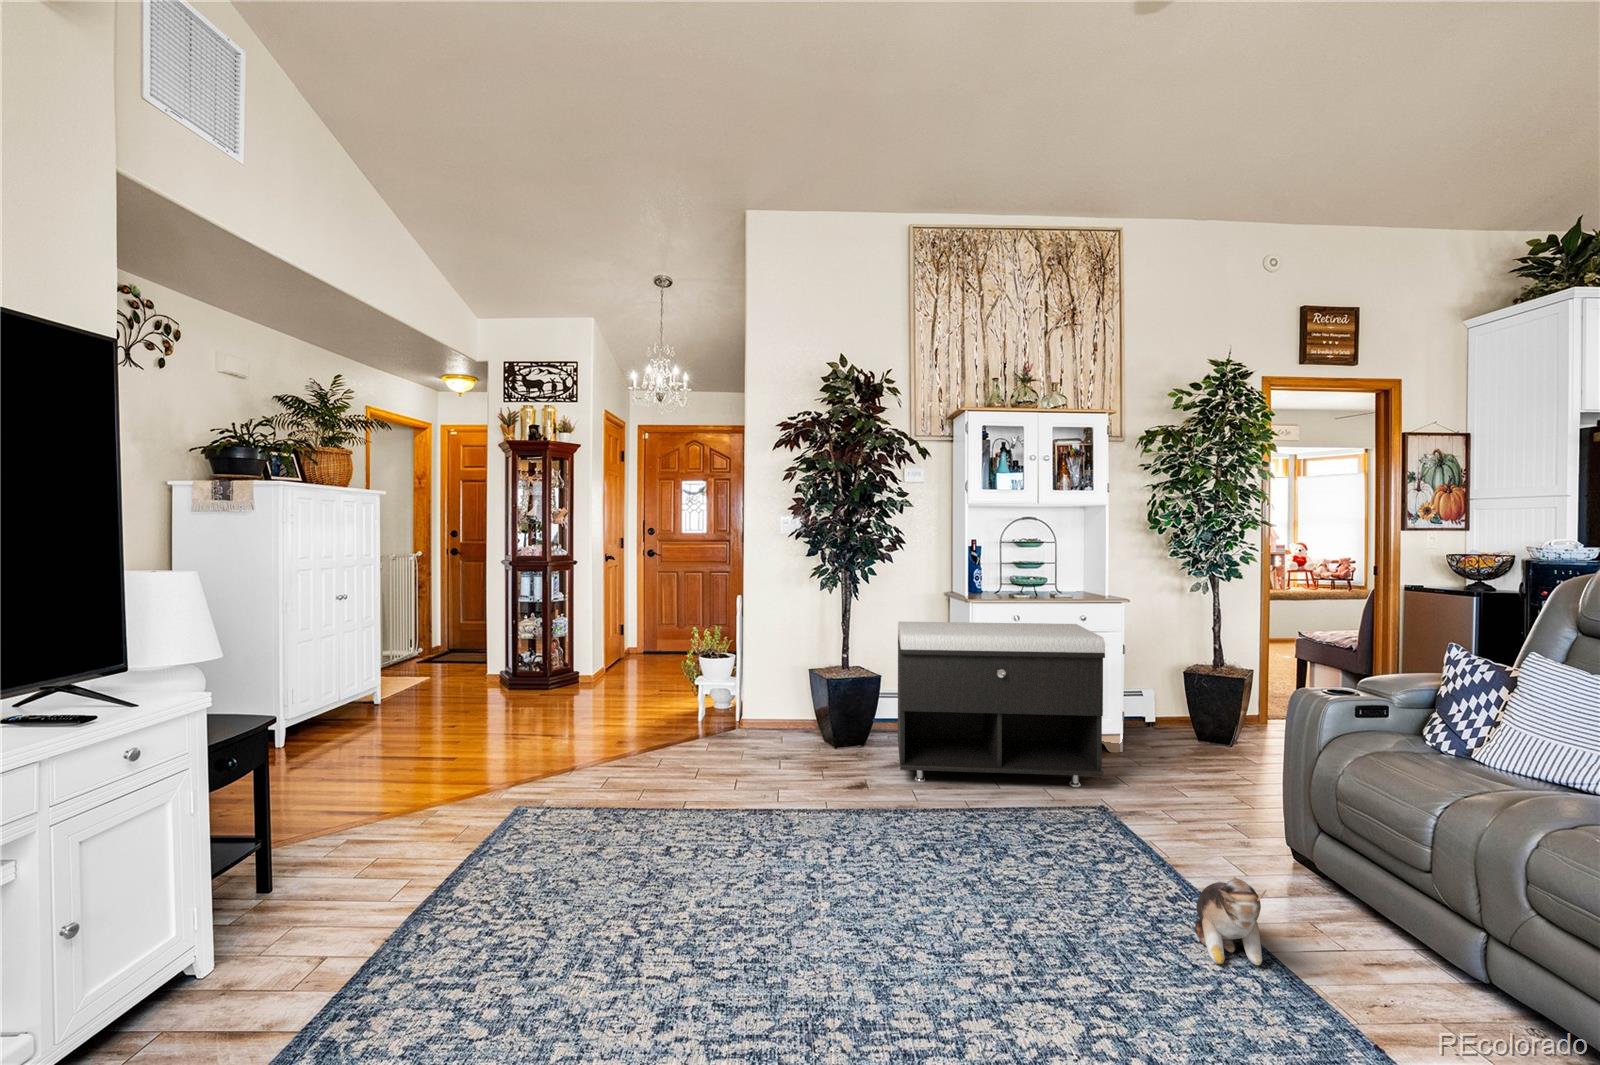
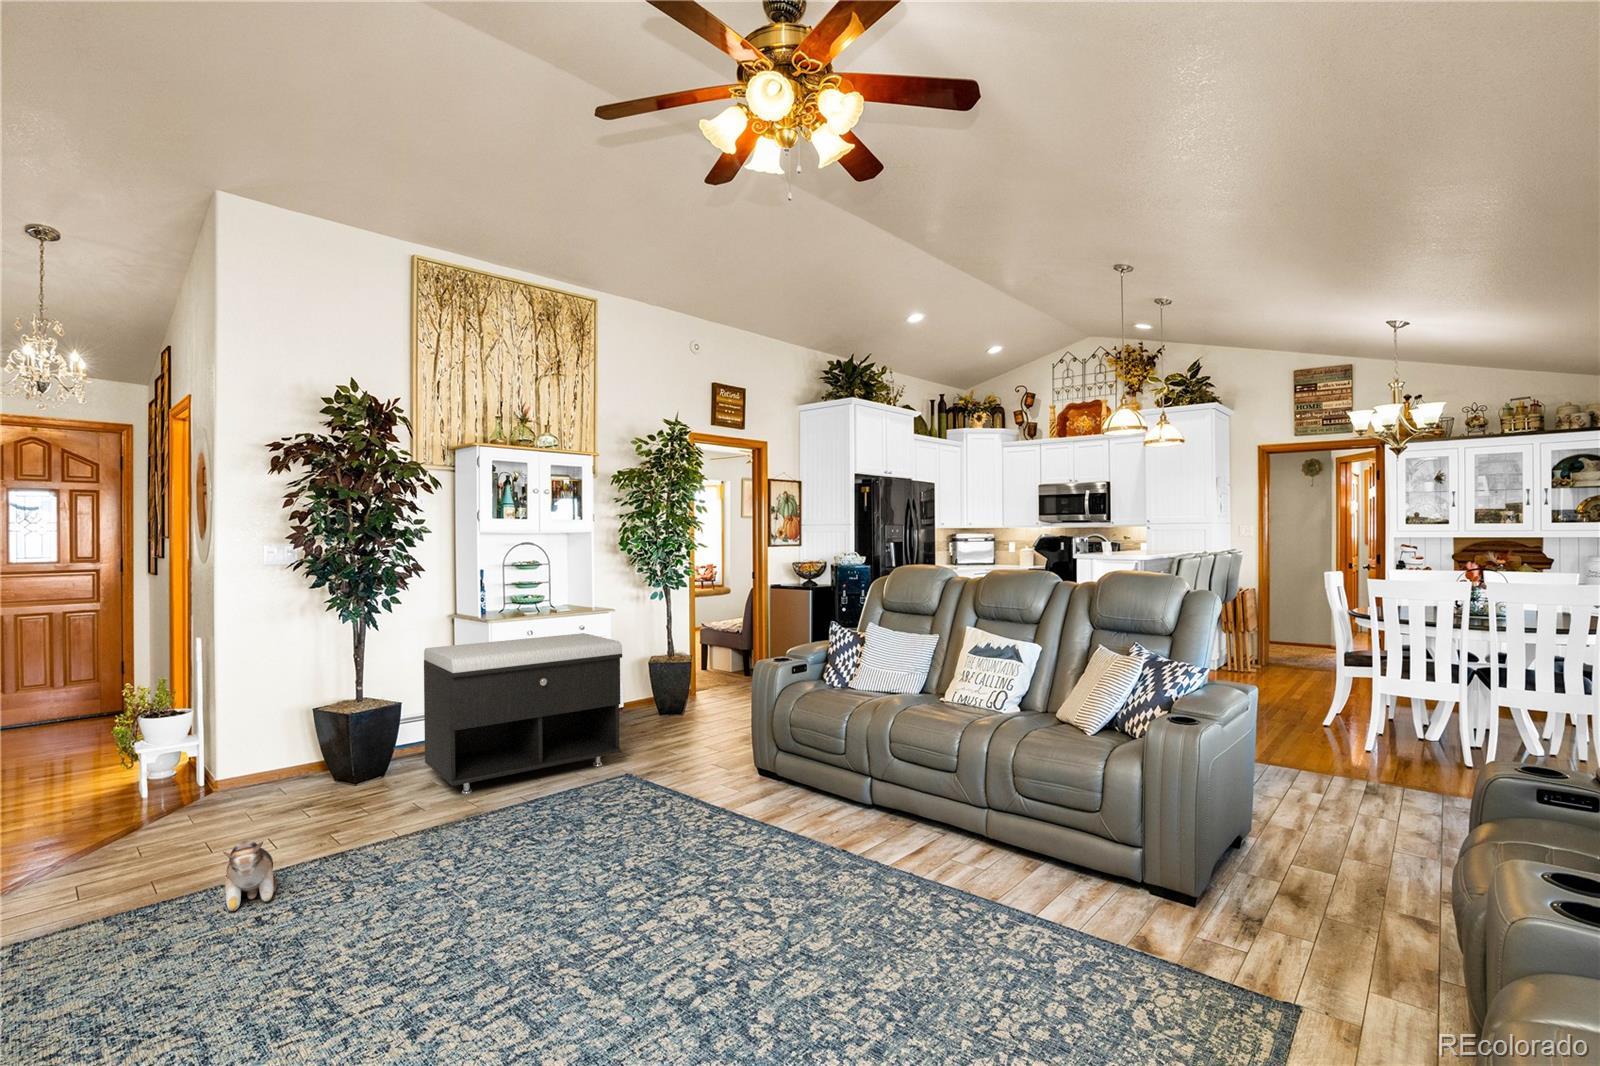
plush toy: present [1195,877,1266,965] -> present [223,839,278,911]

